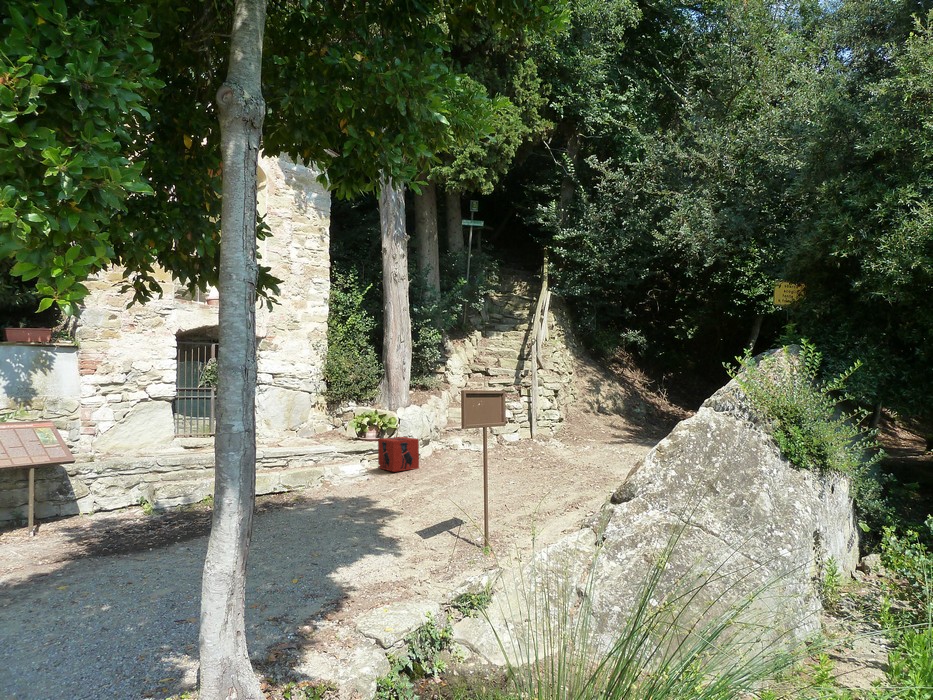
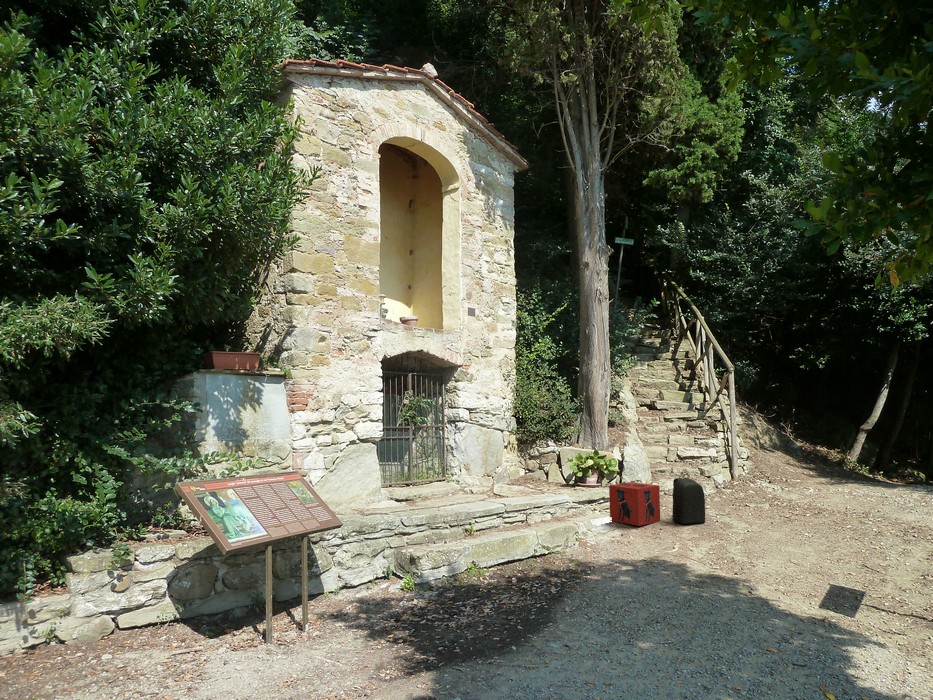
backpack: none [428,431,454,470] -> present [672,477,705,524]

